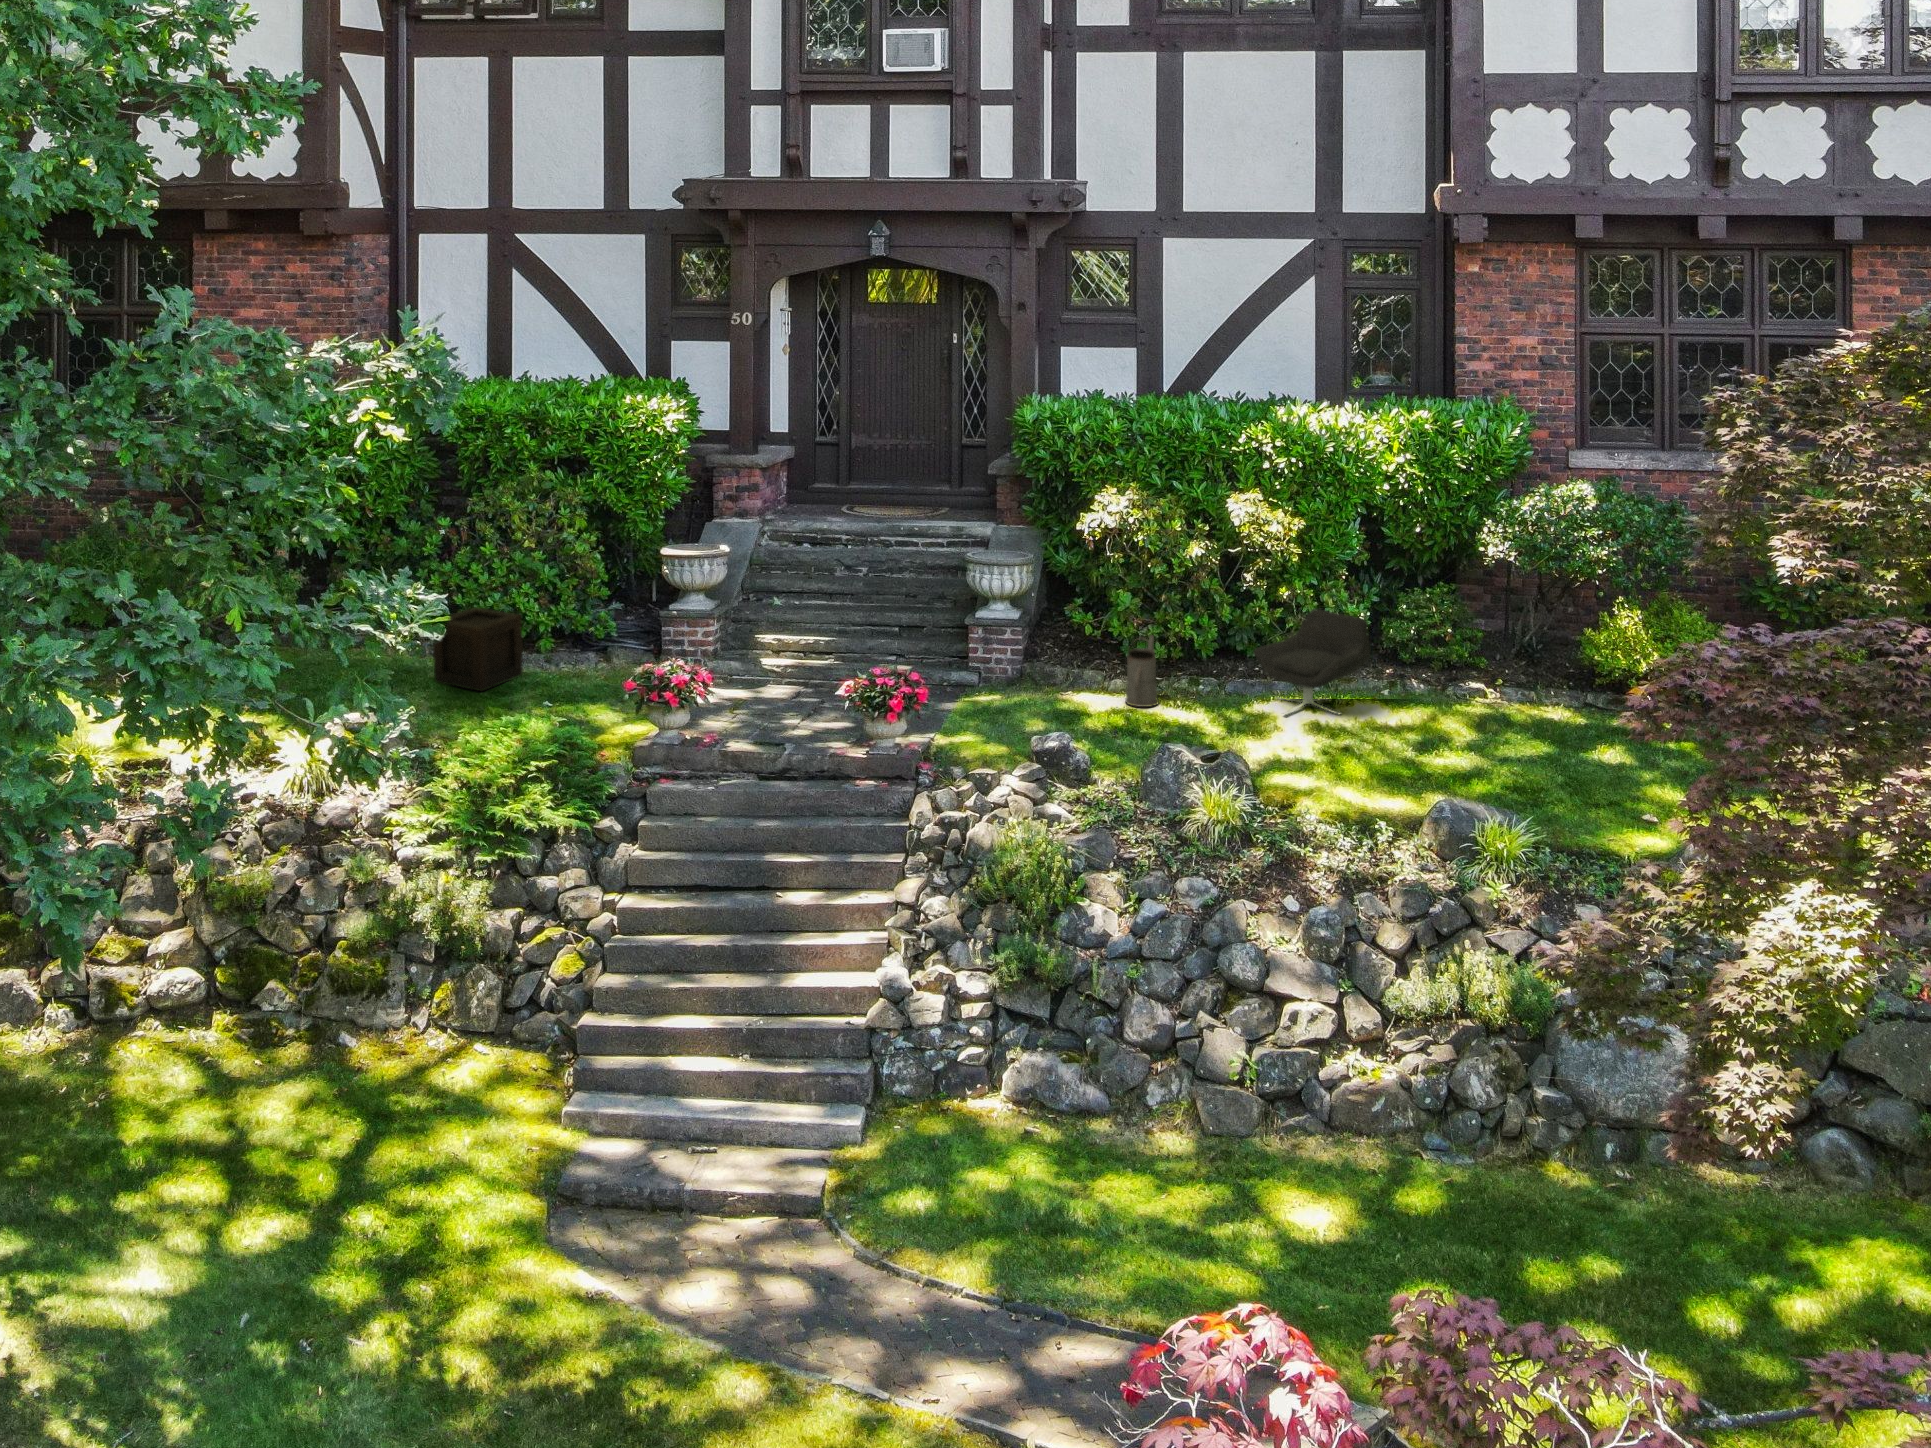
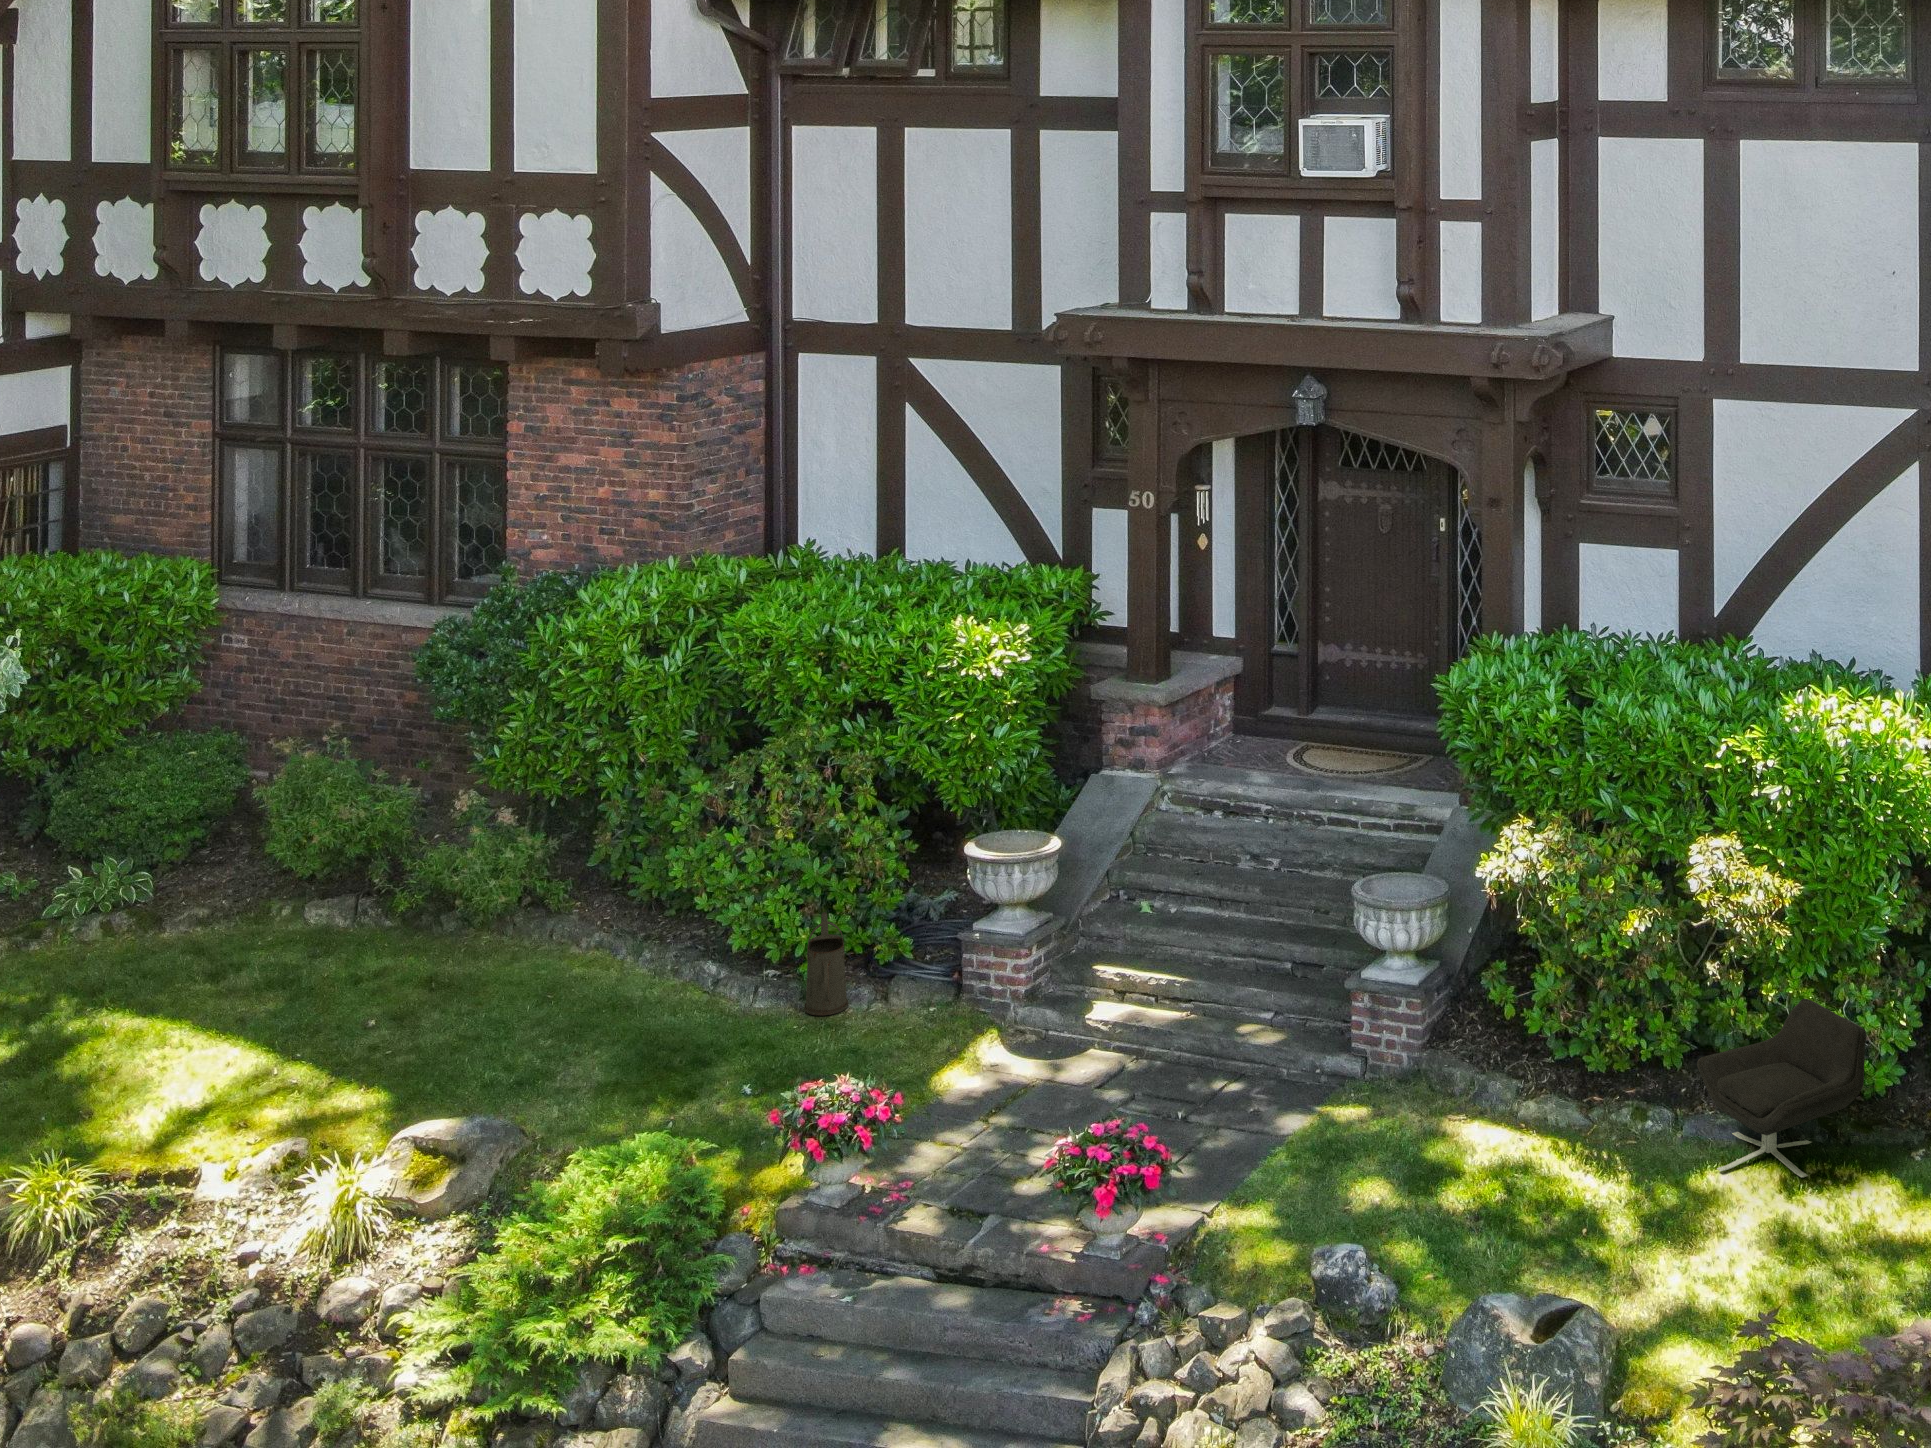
wooden crate: present [433,607,523,691] -> none [646,885,766,1012]
watering can: present [1125,635,1158,707] -> present [804,912,848,1015]

